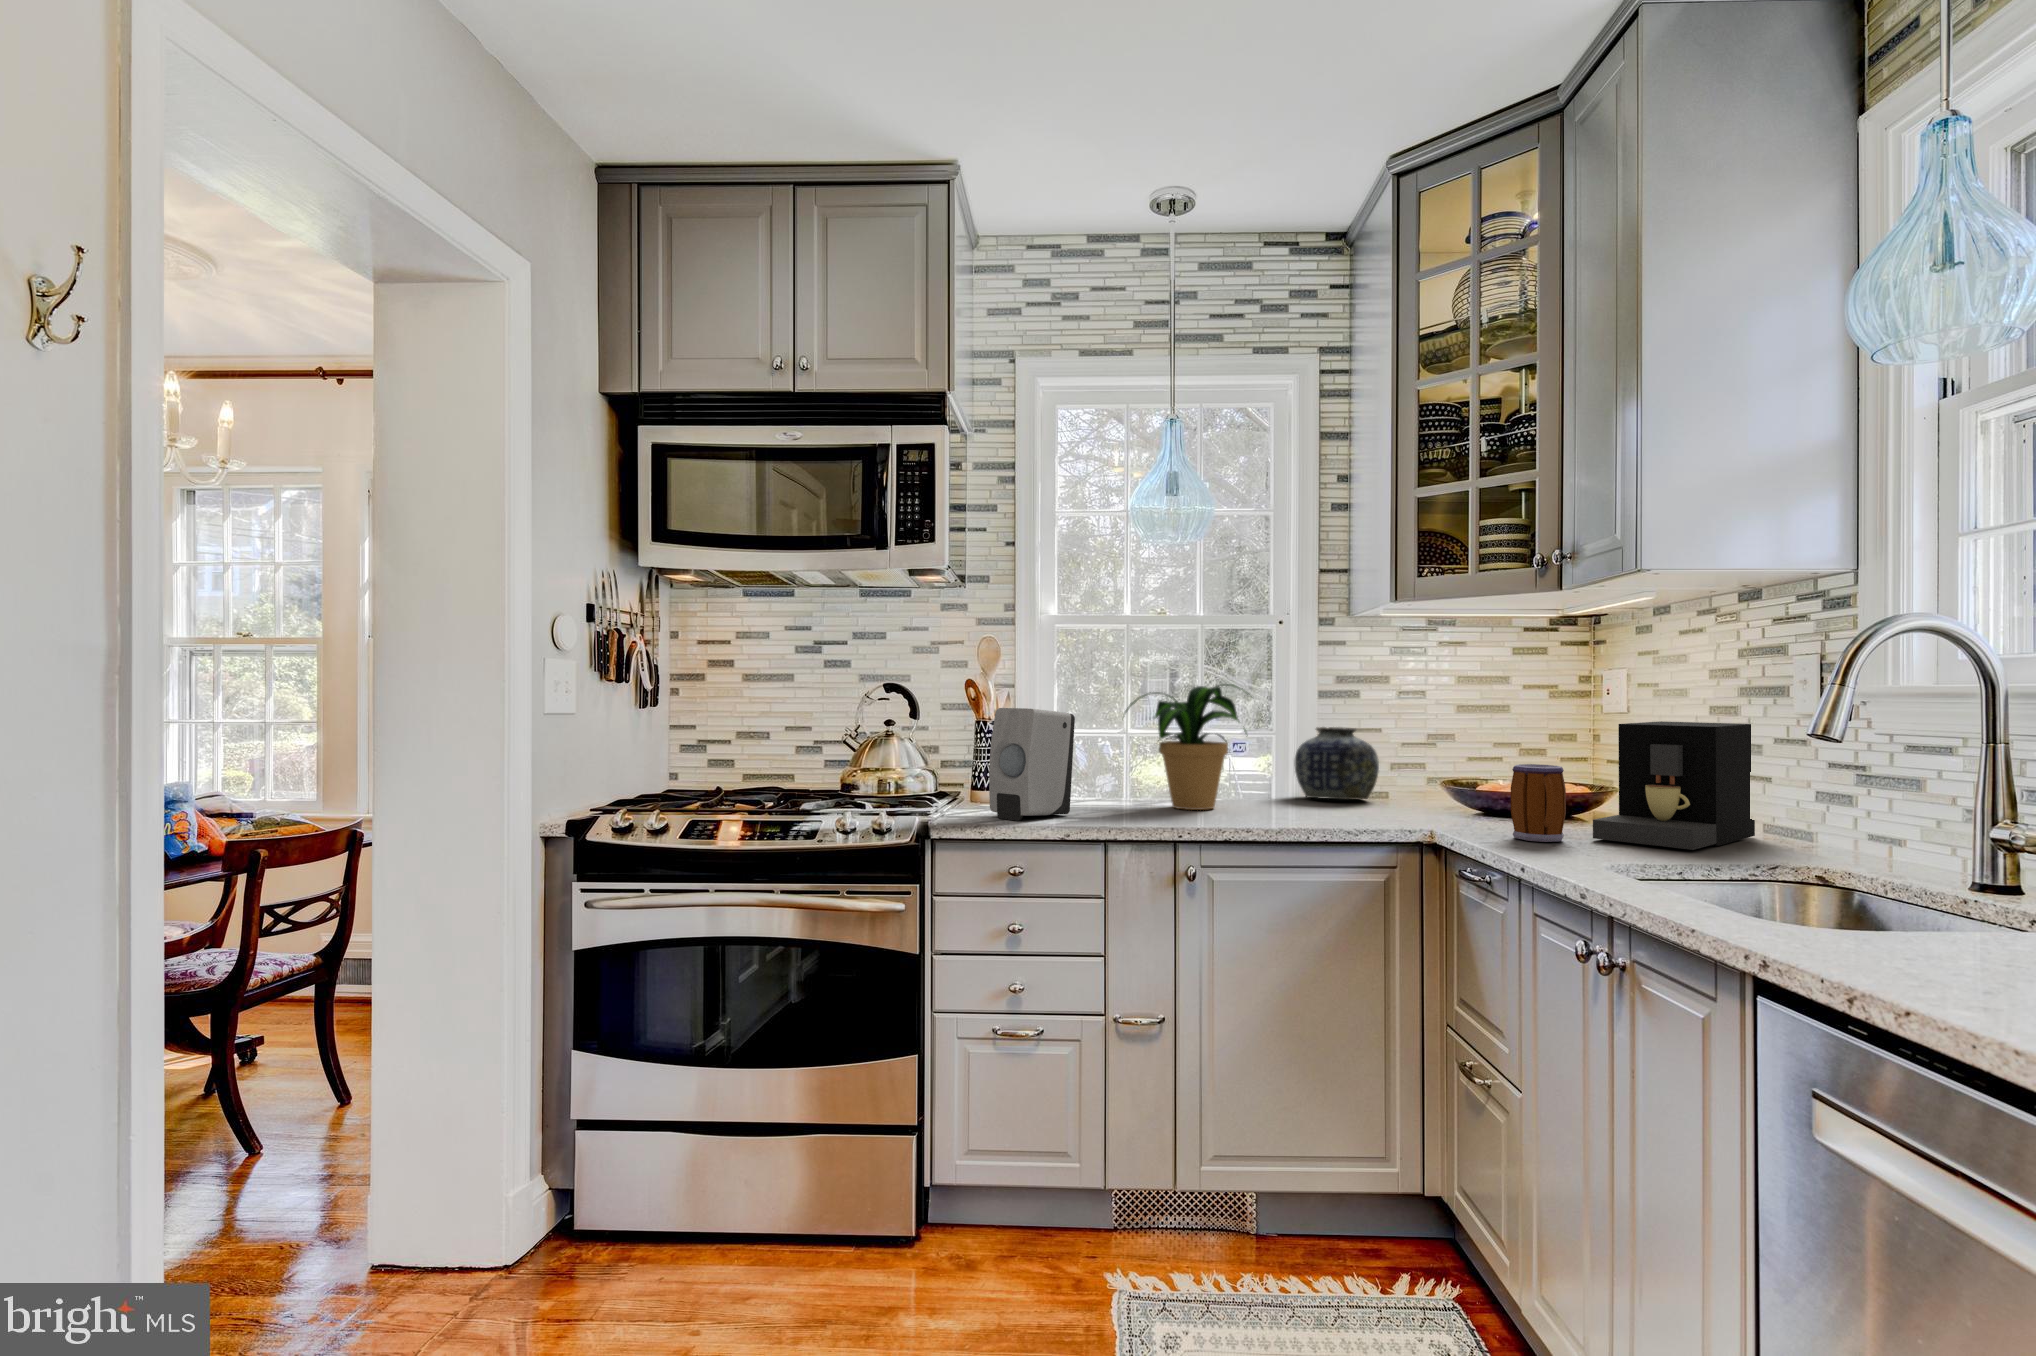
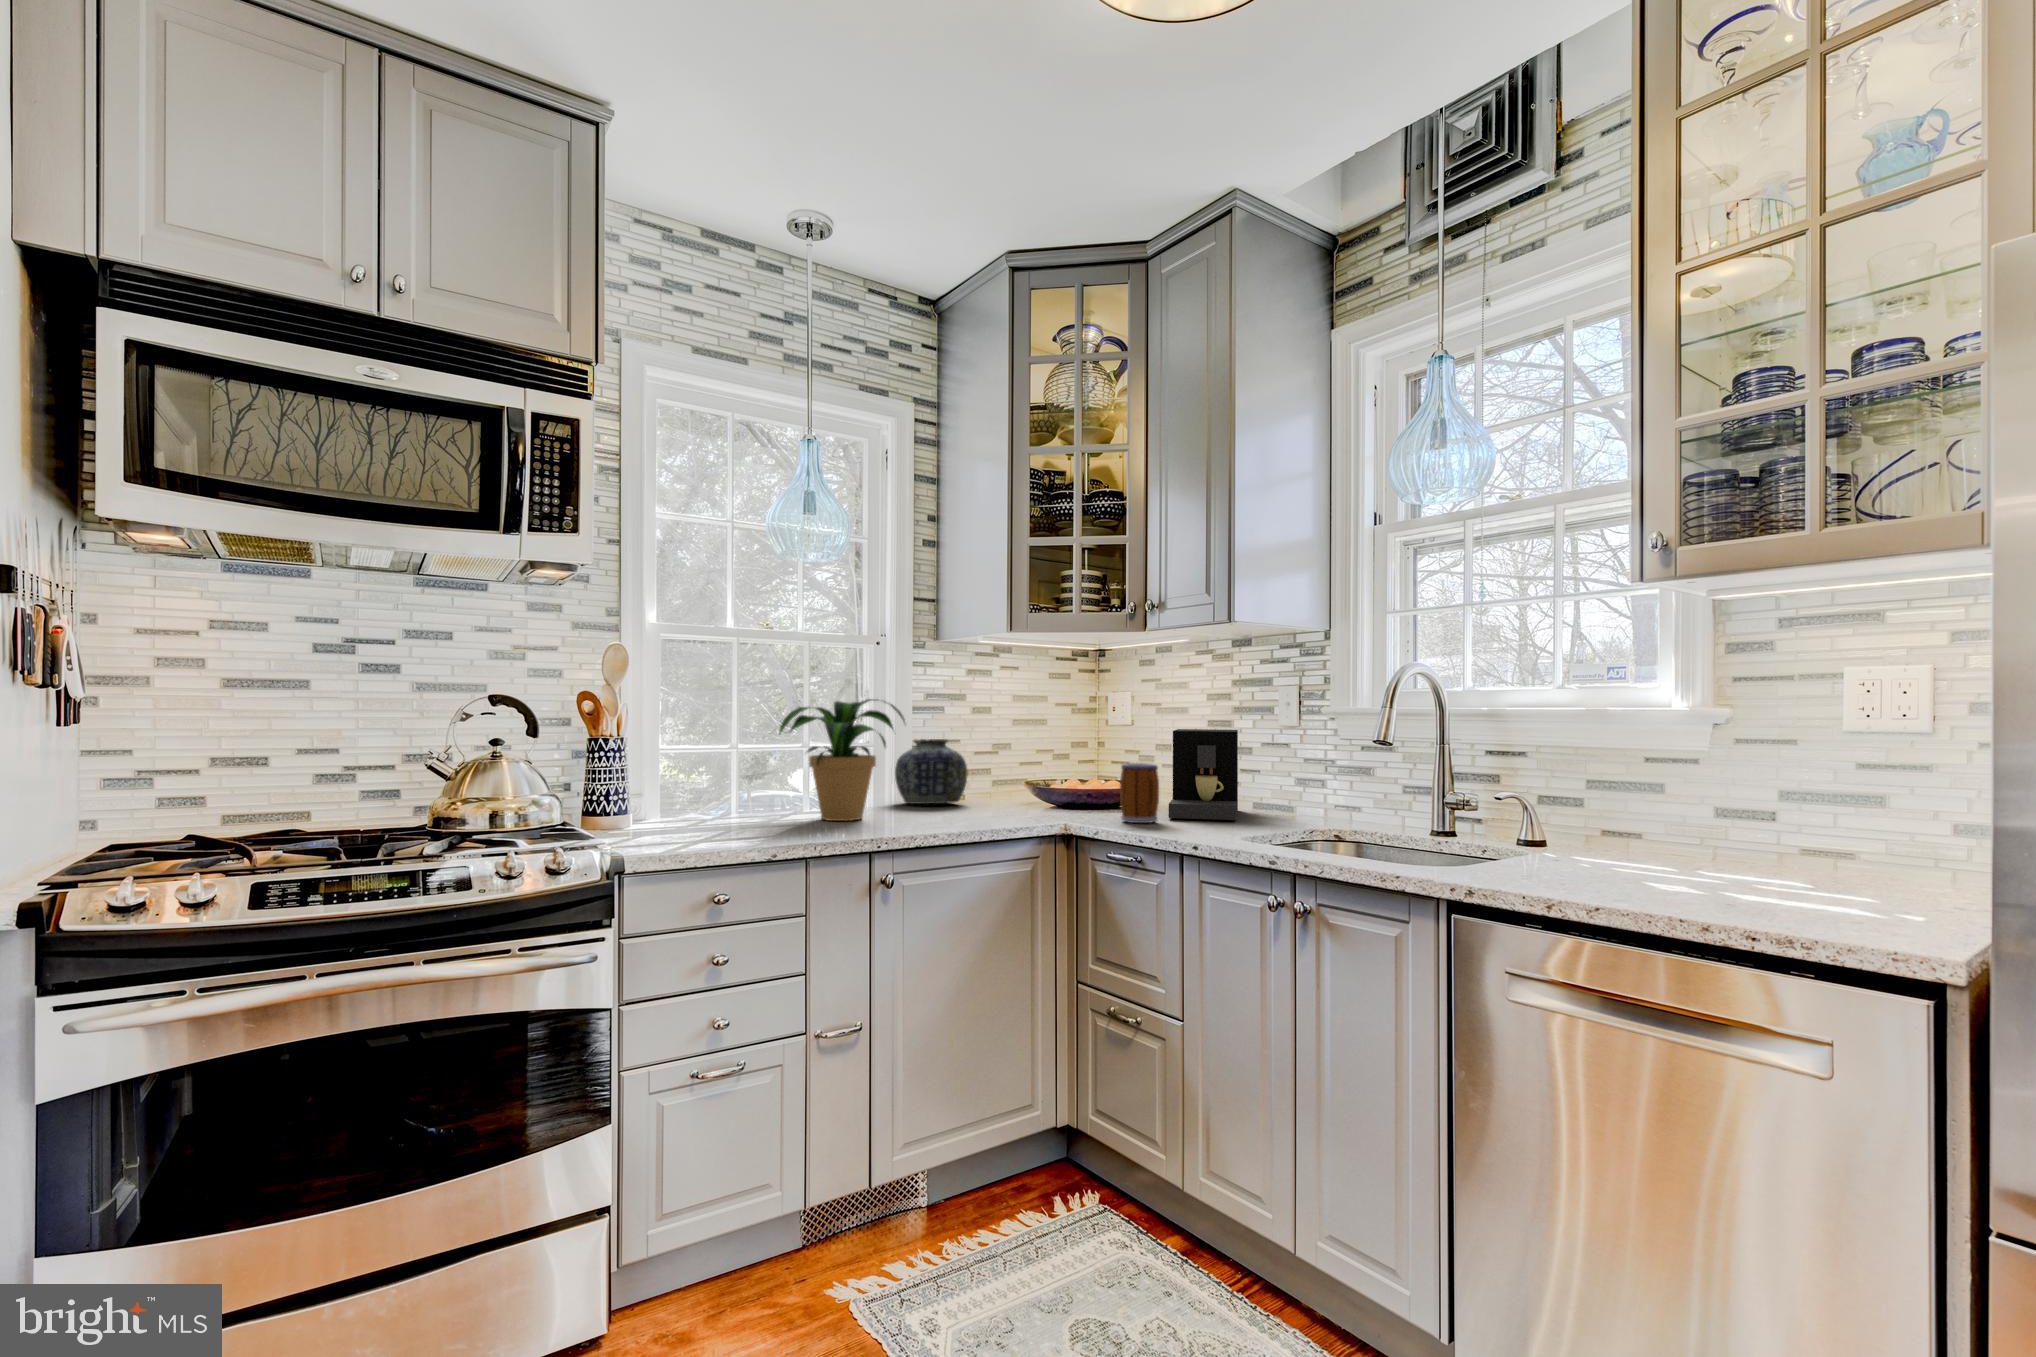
soap dispenser: present [989,708,1075,820] -> none [679,723,758,843]

